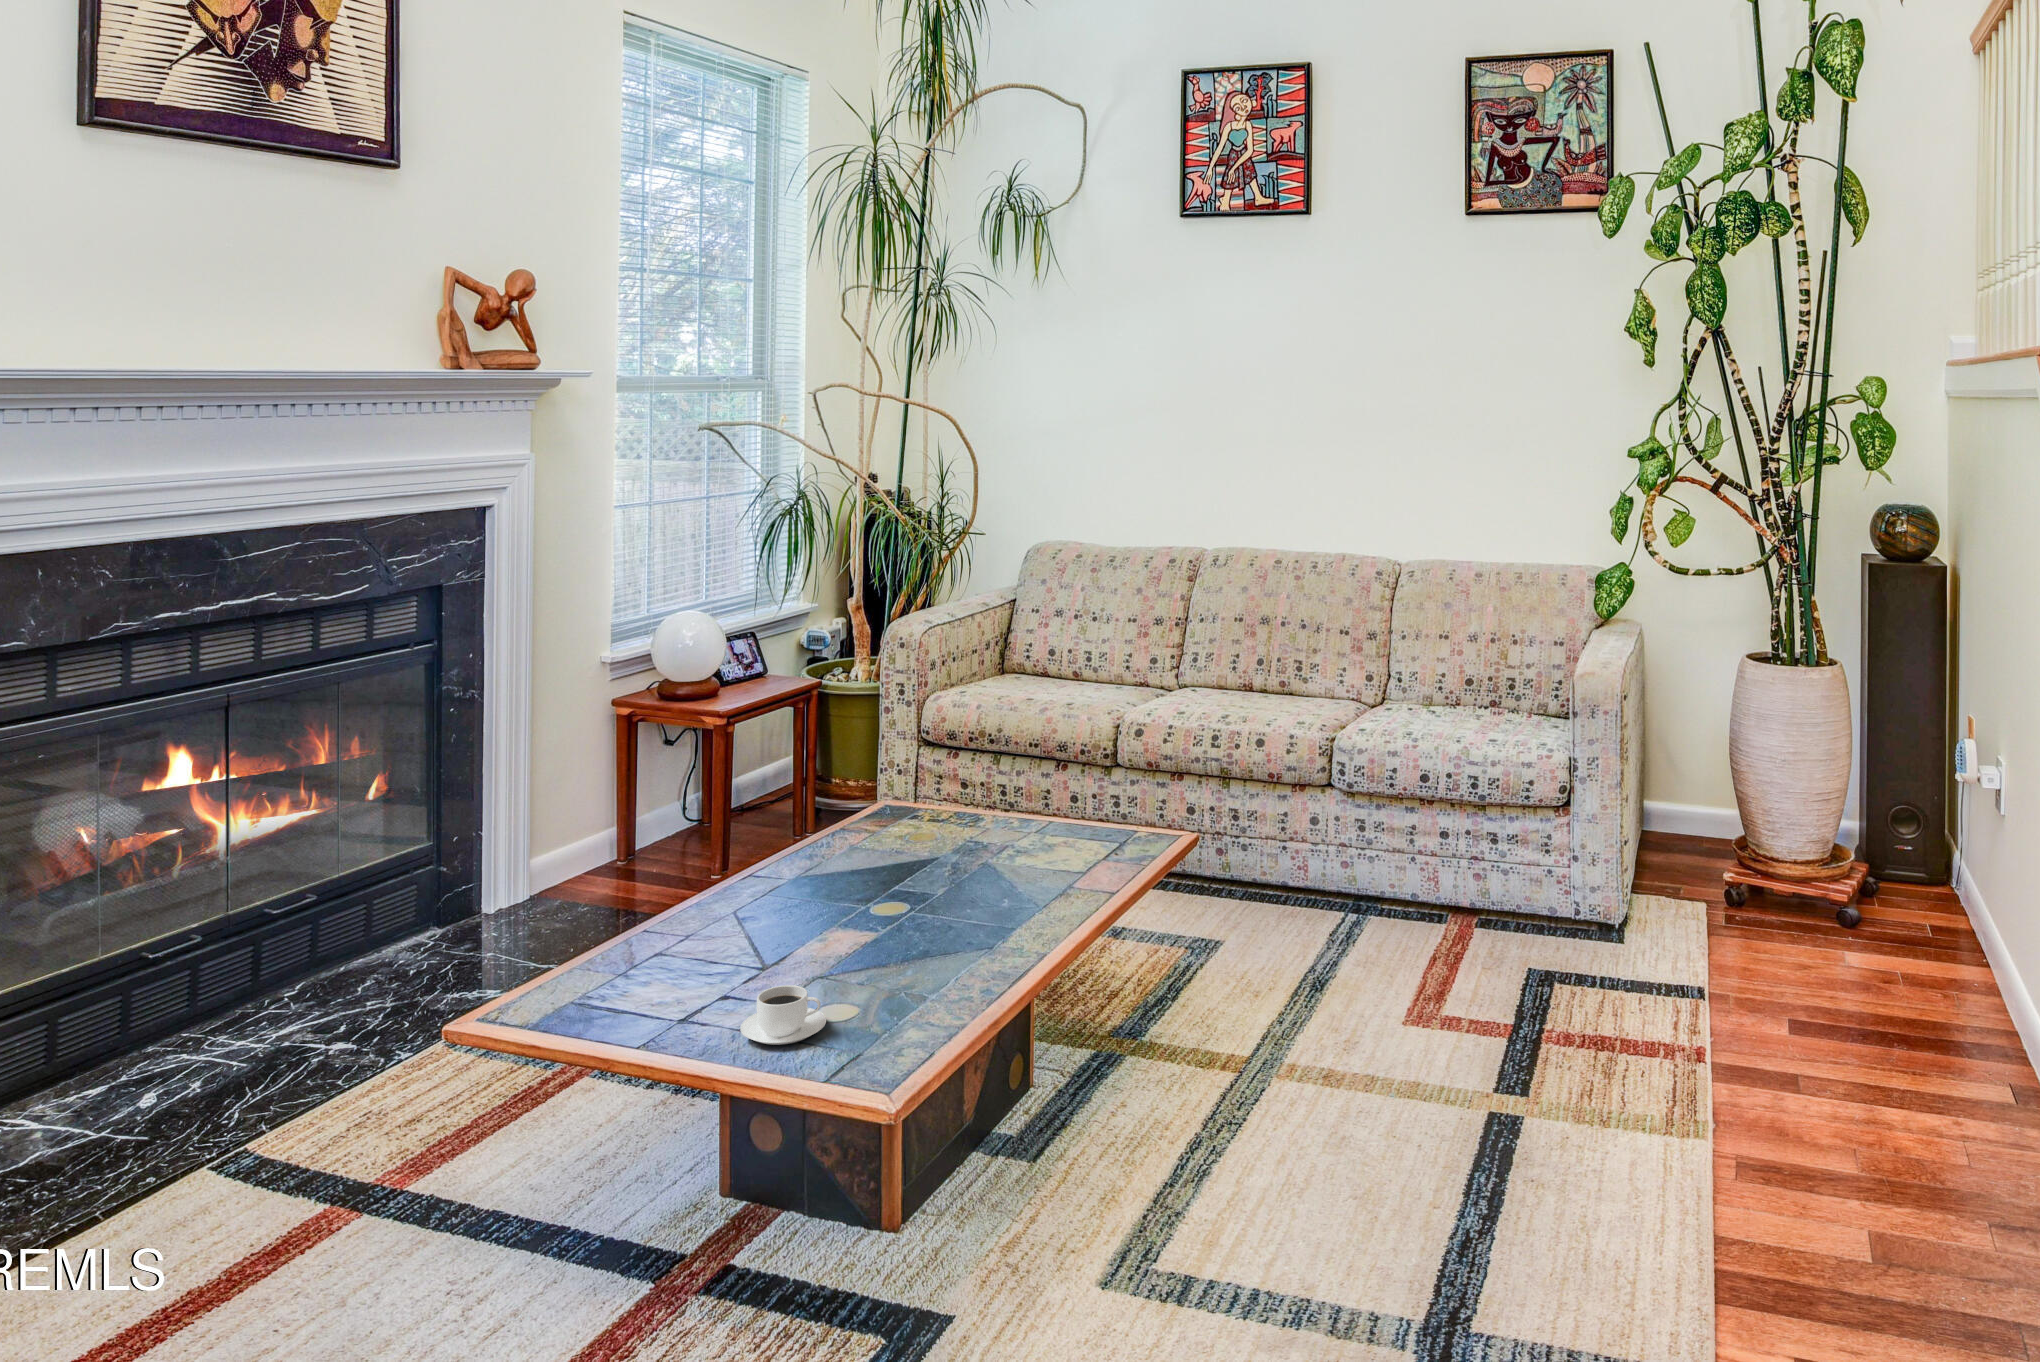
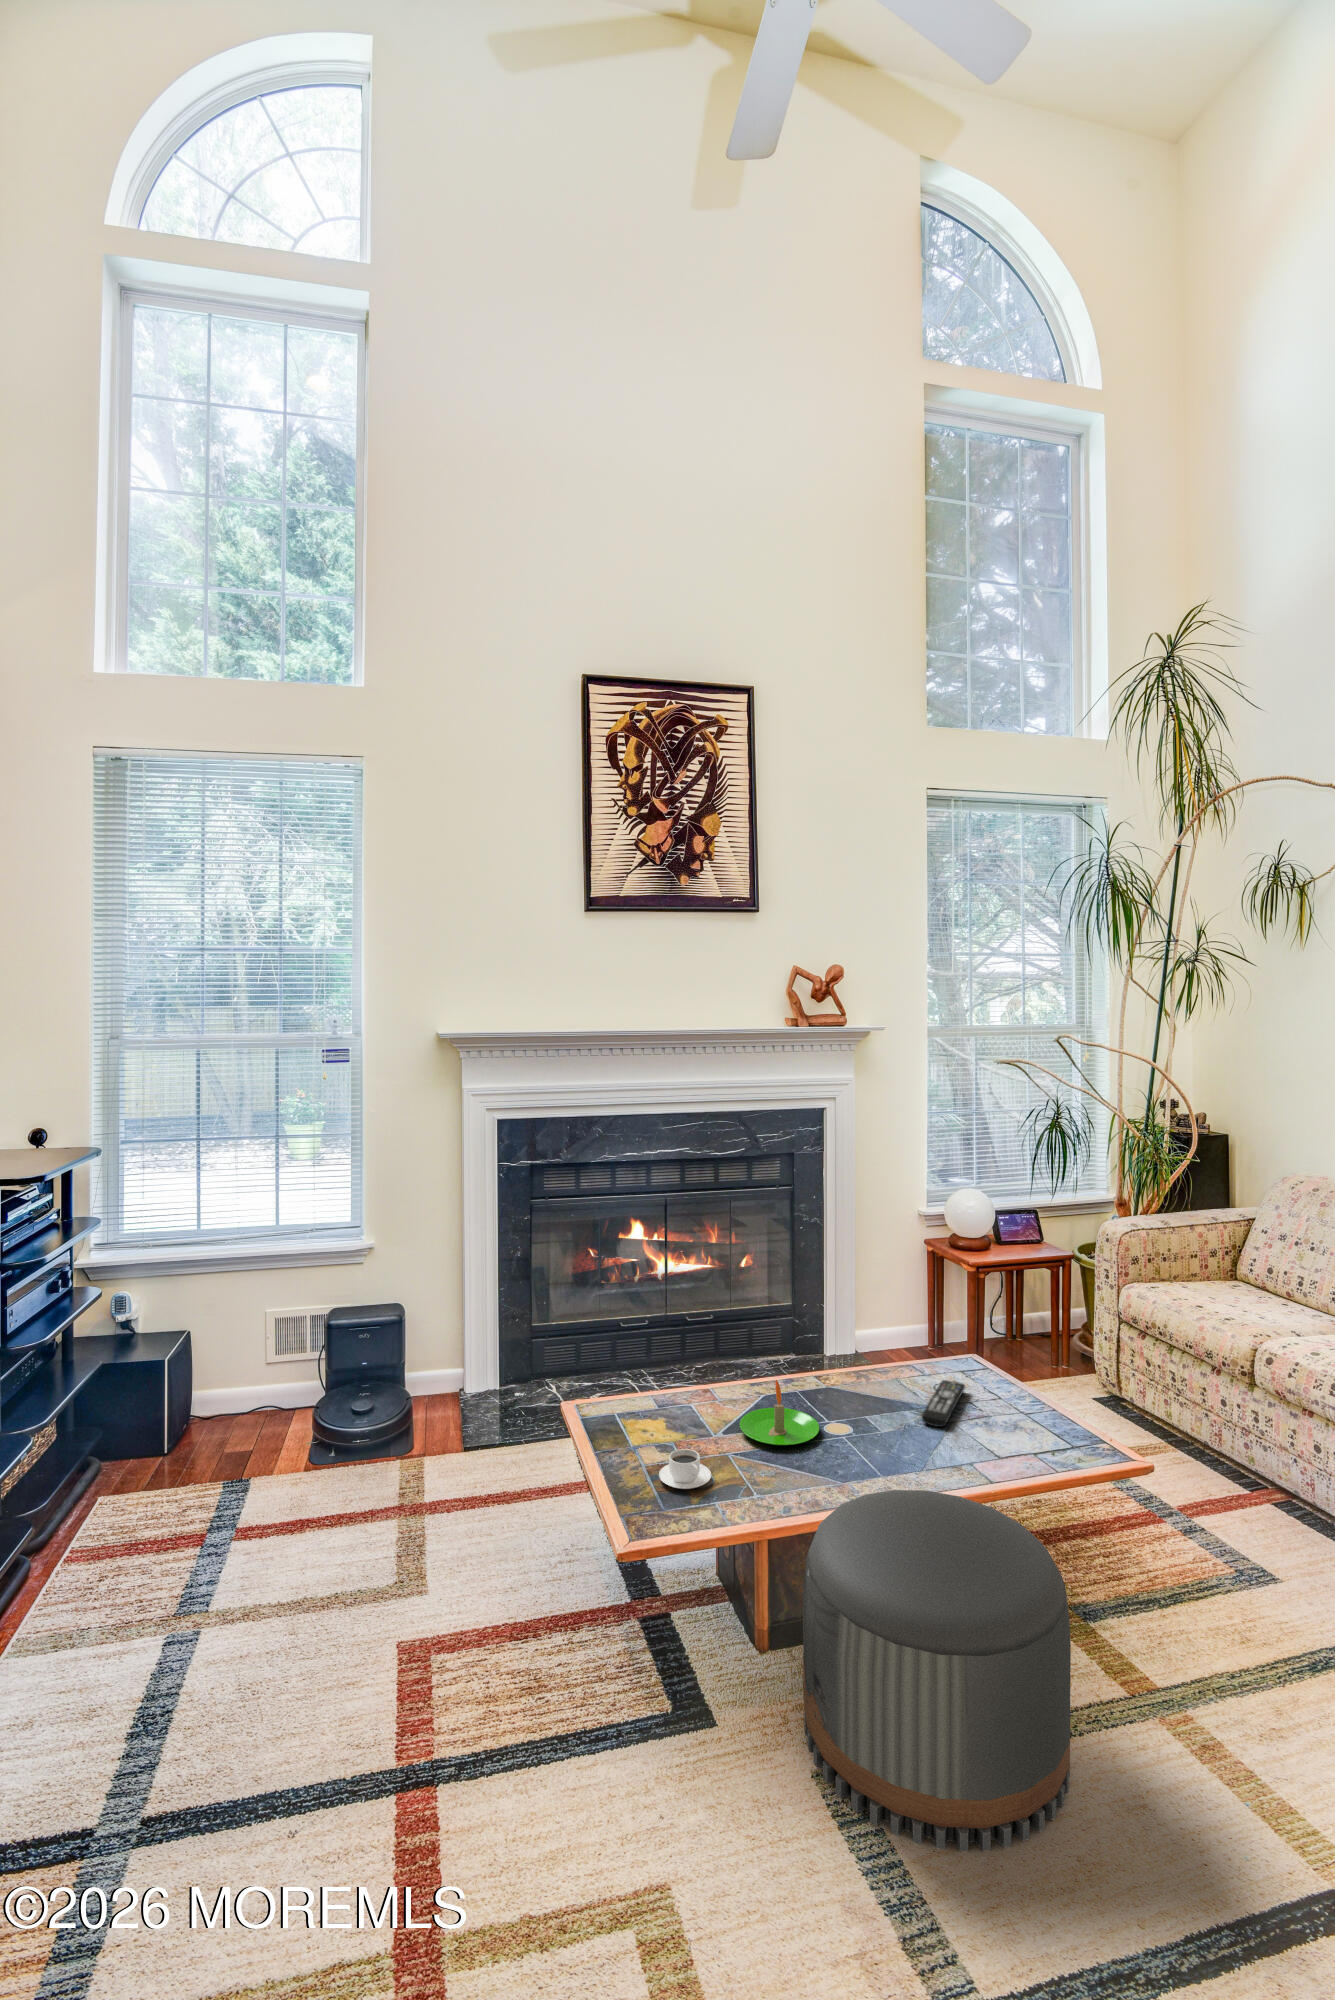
remote control: none [902,827,972,875] -> present [921,1380,965,1427]
candle: none [741,865,866,959] -> present [740,1380,819,1445]
pouf: none [995,906,1313,1289] -> present [803,1490,1071,1852]

